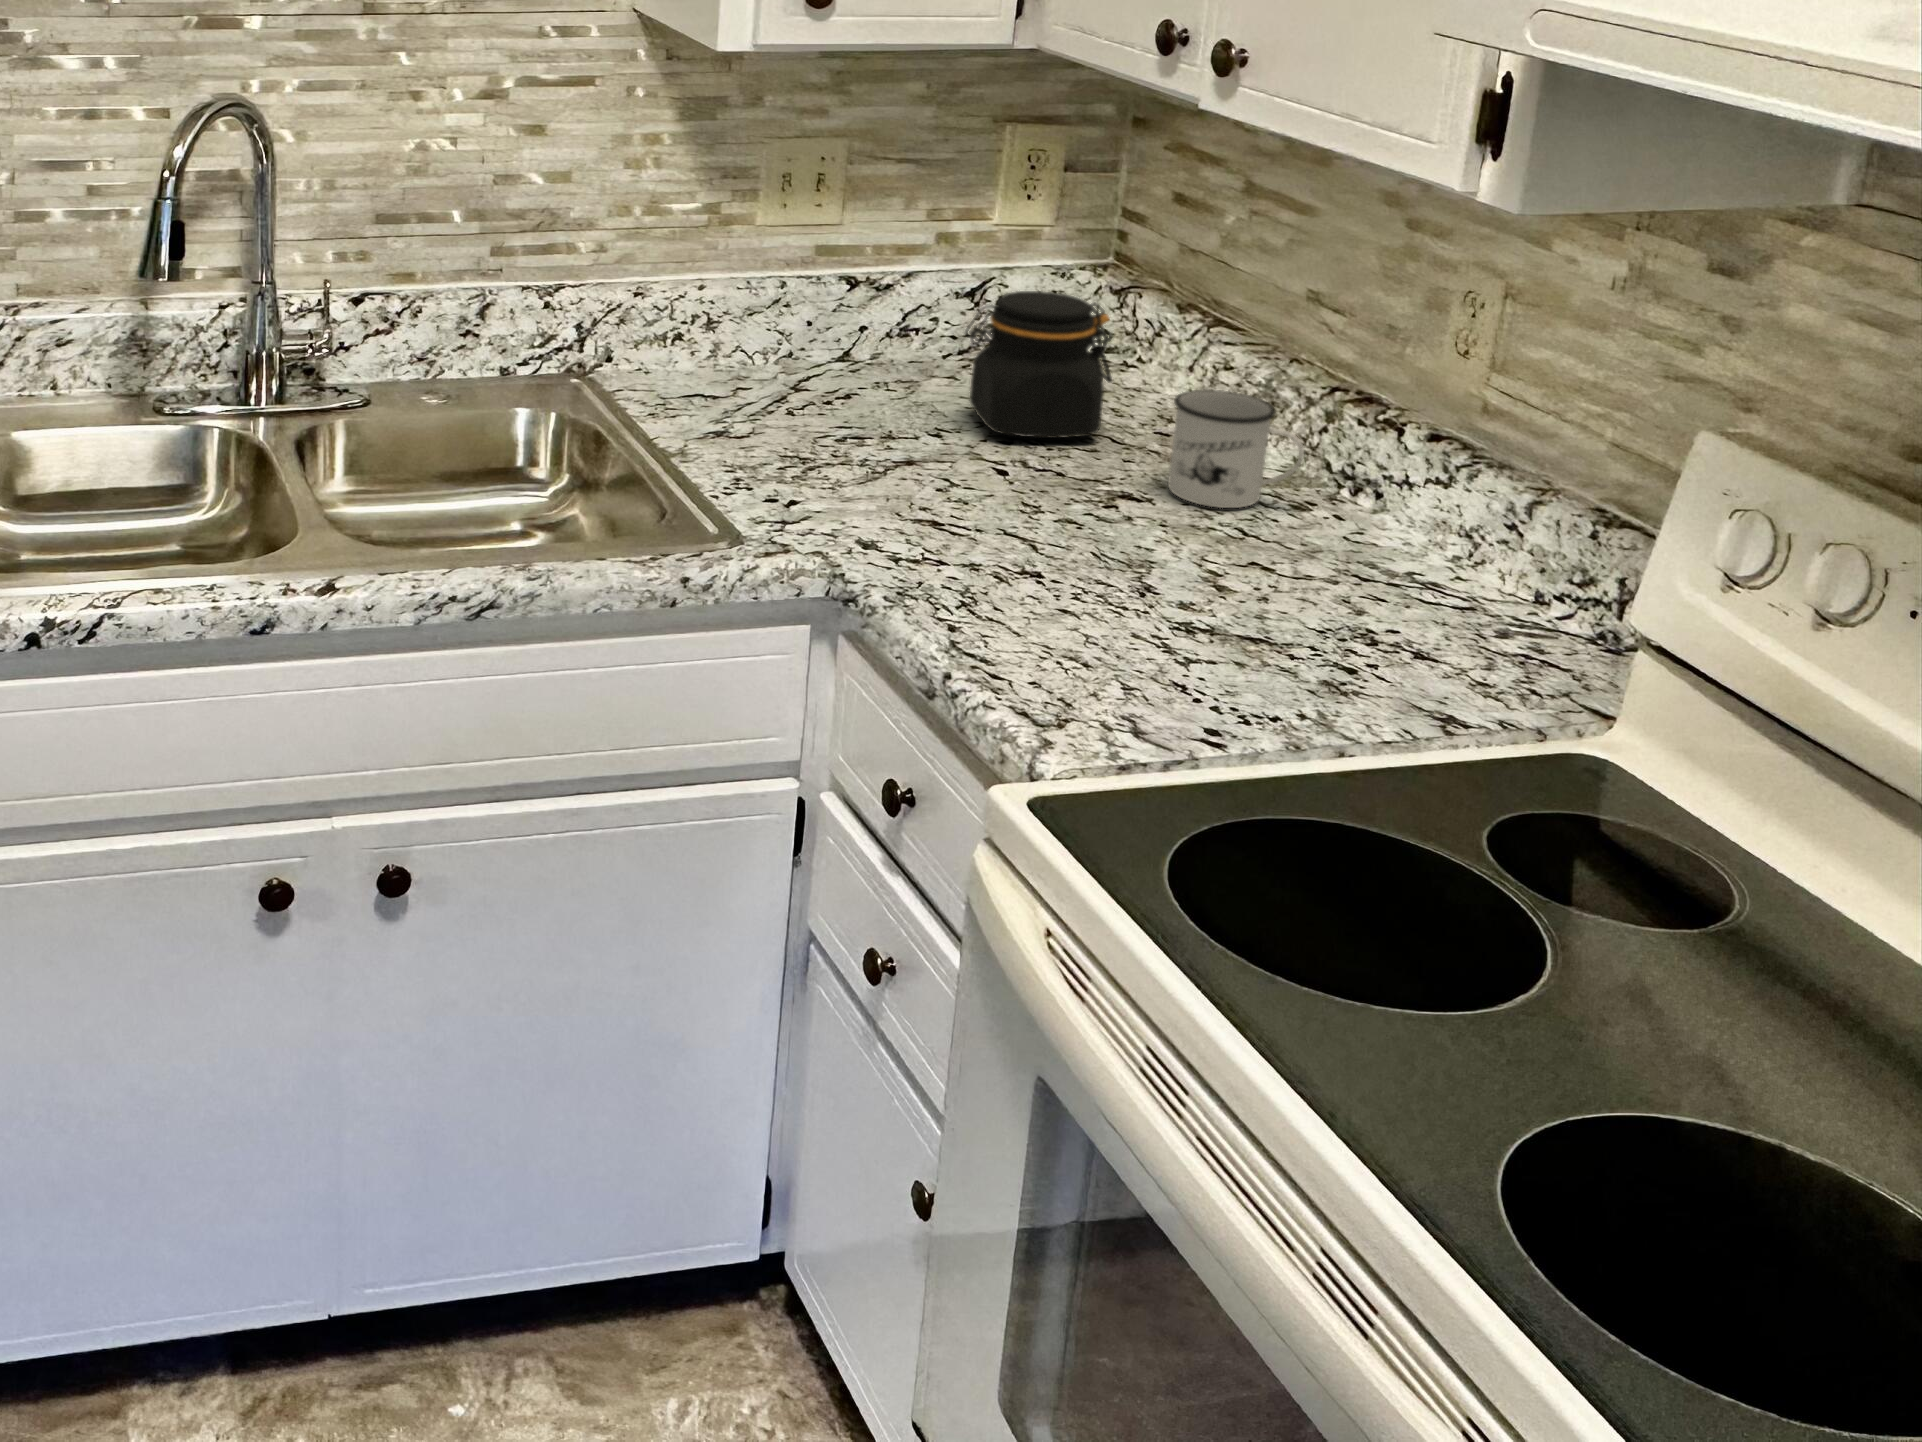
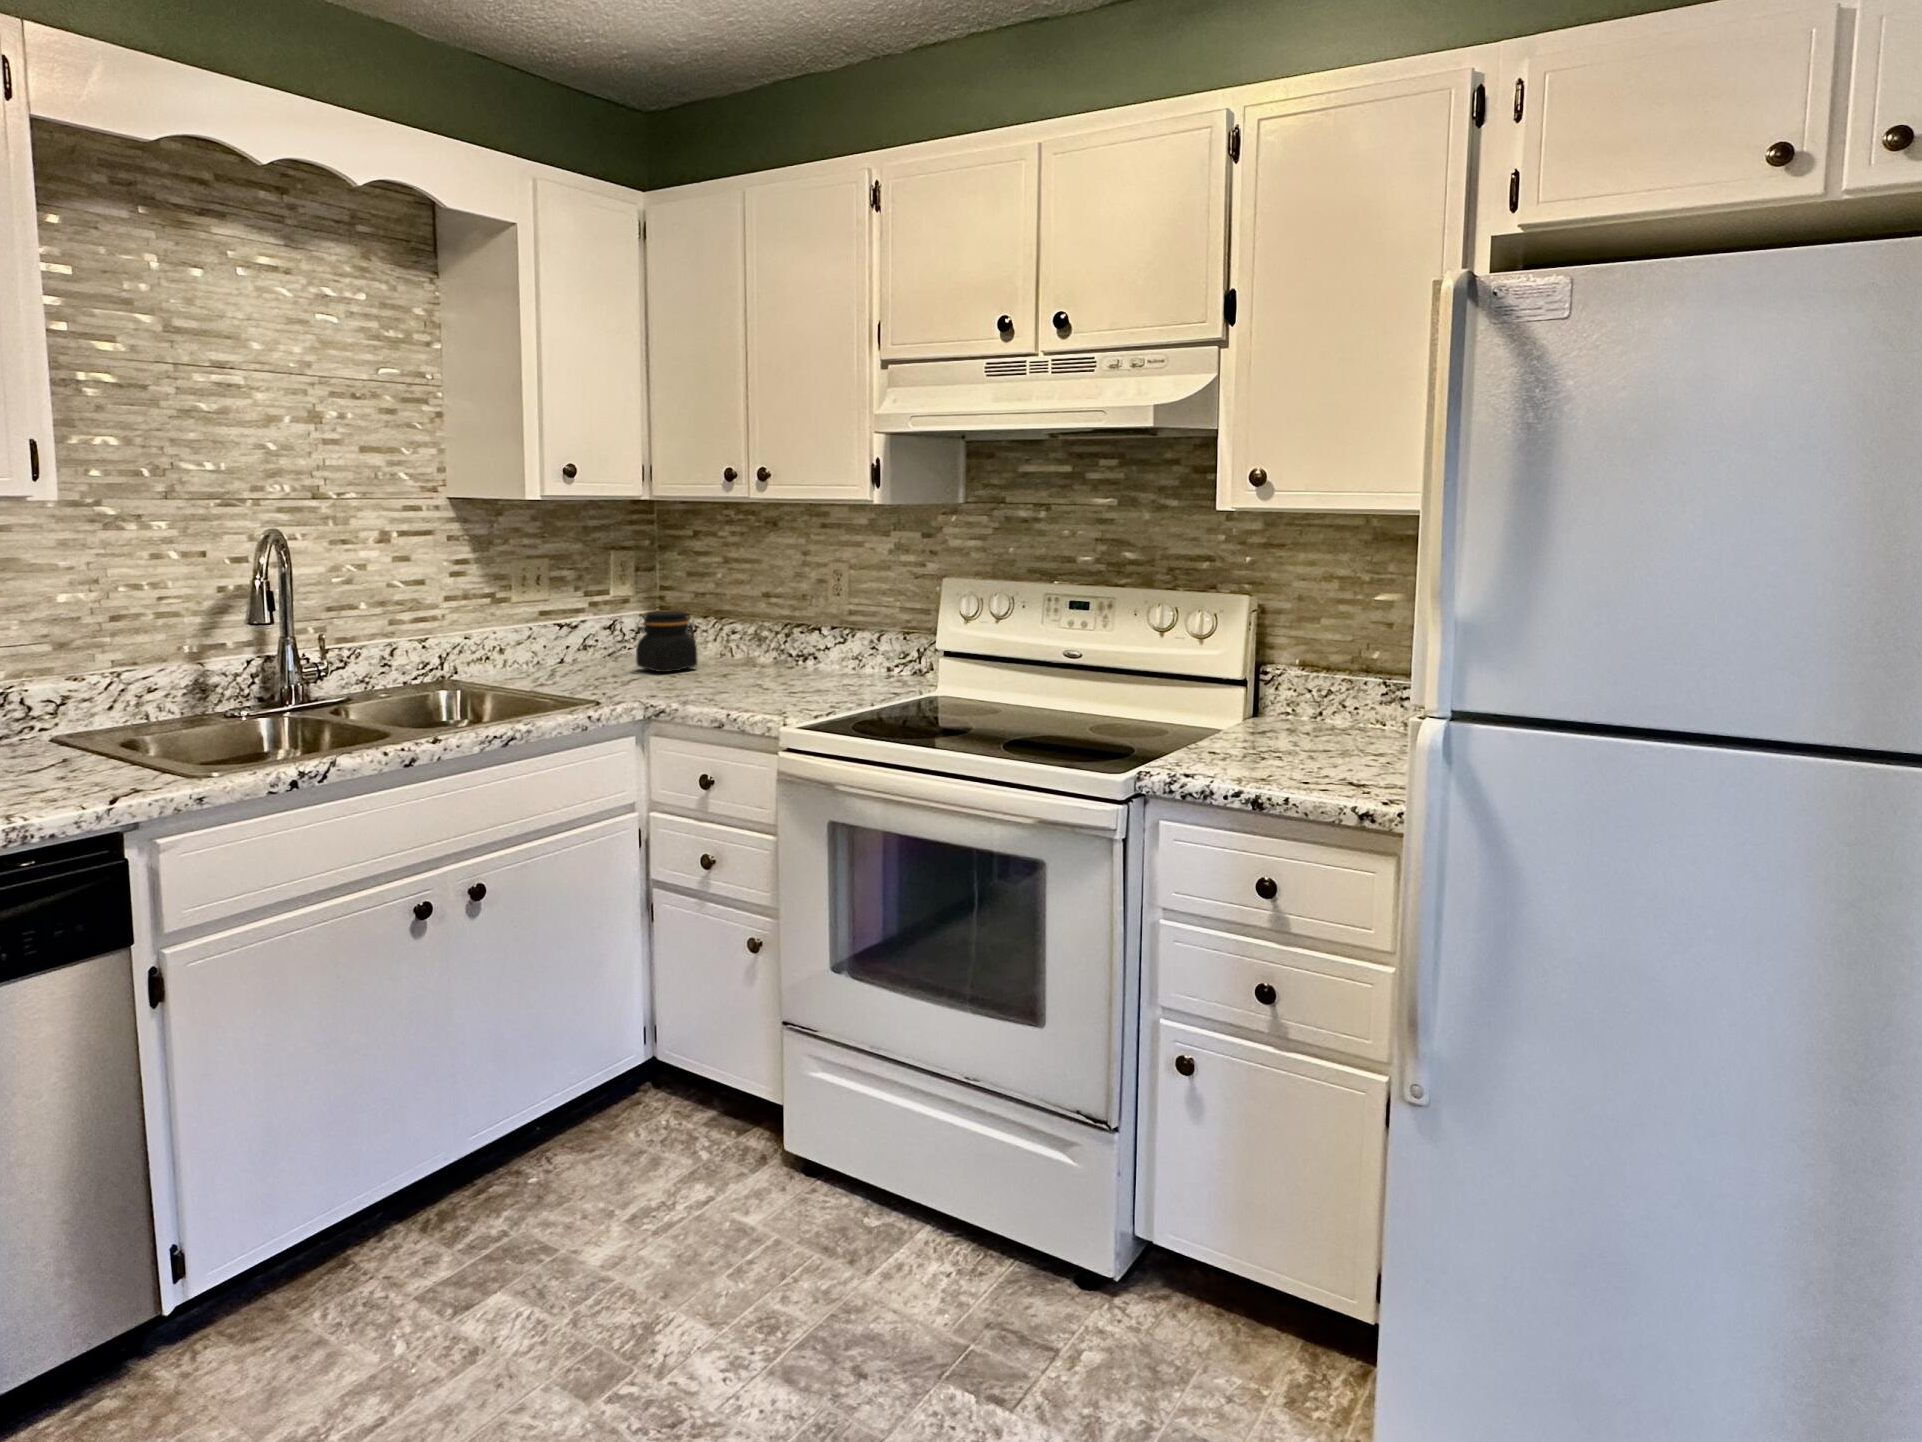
mug: present [1168,390,1304,508] -> none [737,631,789,674]

